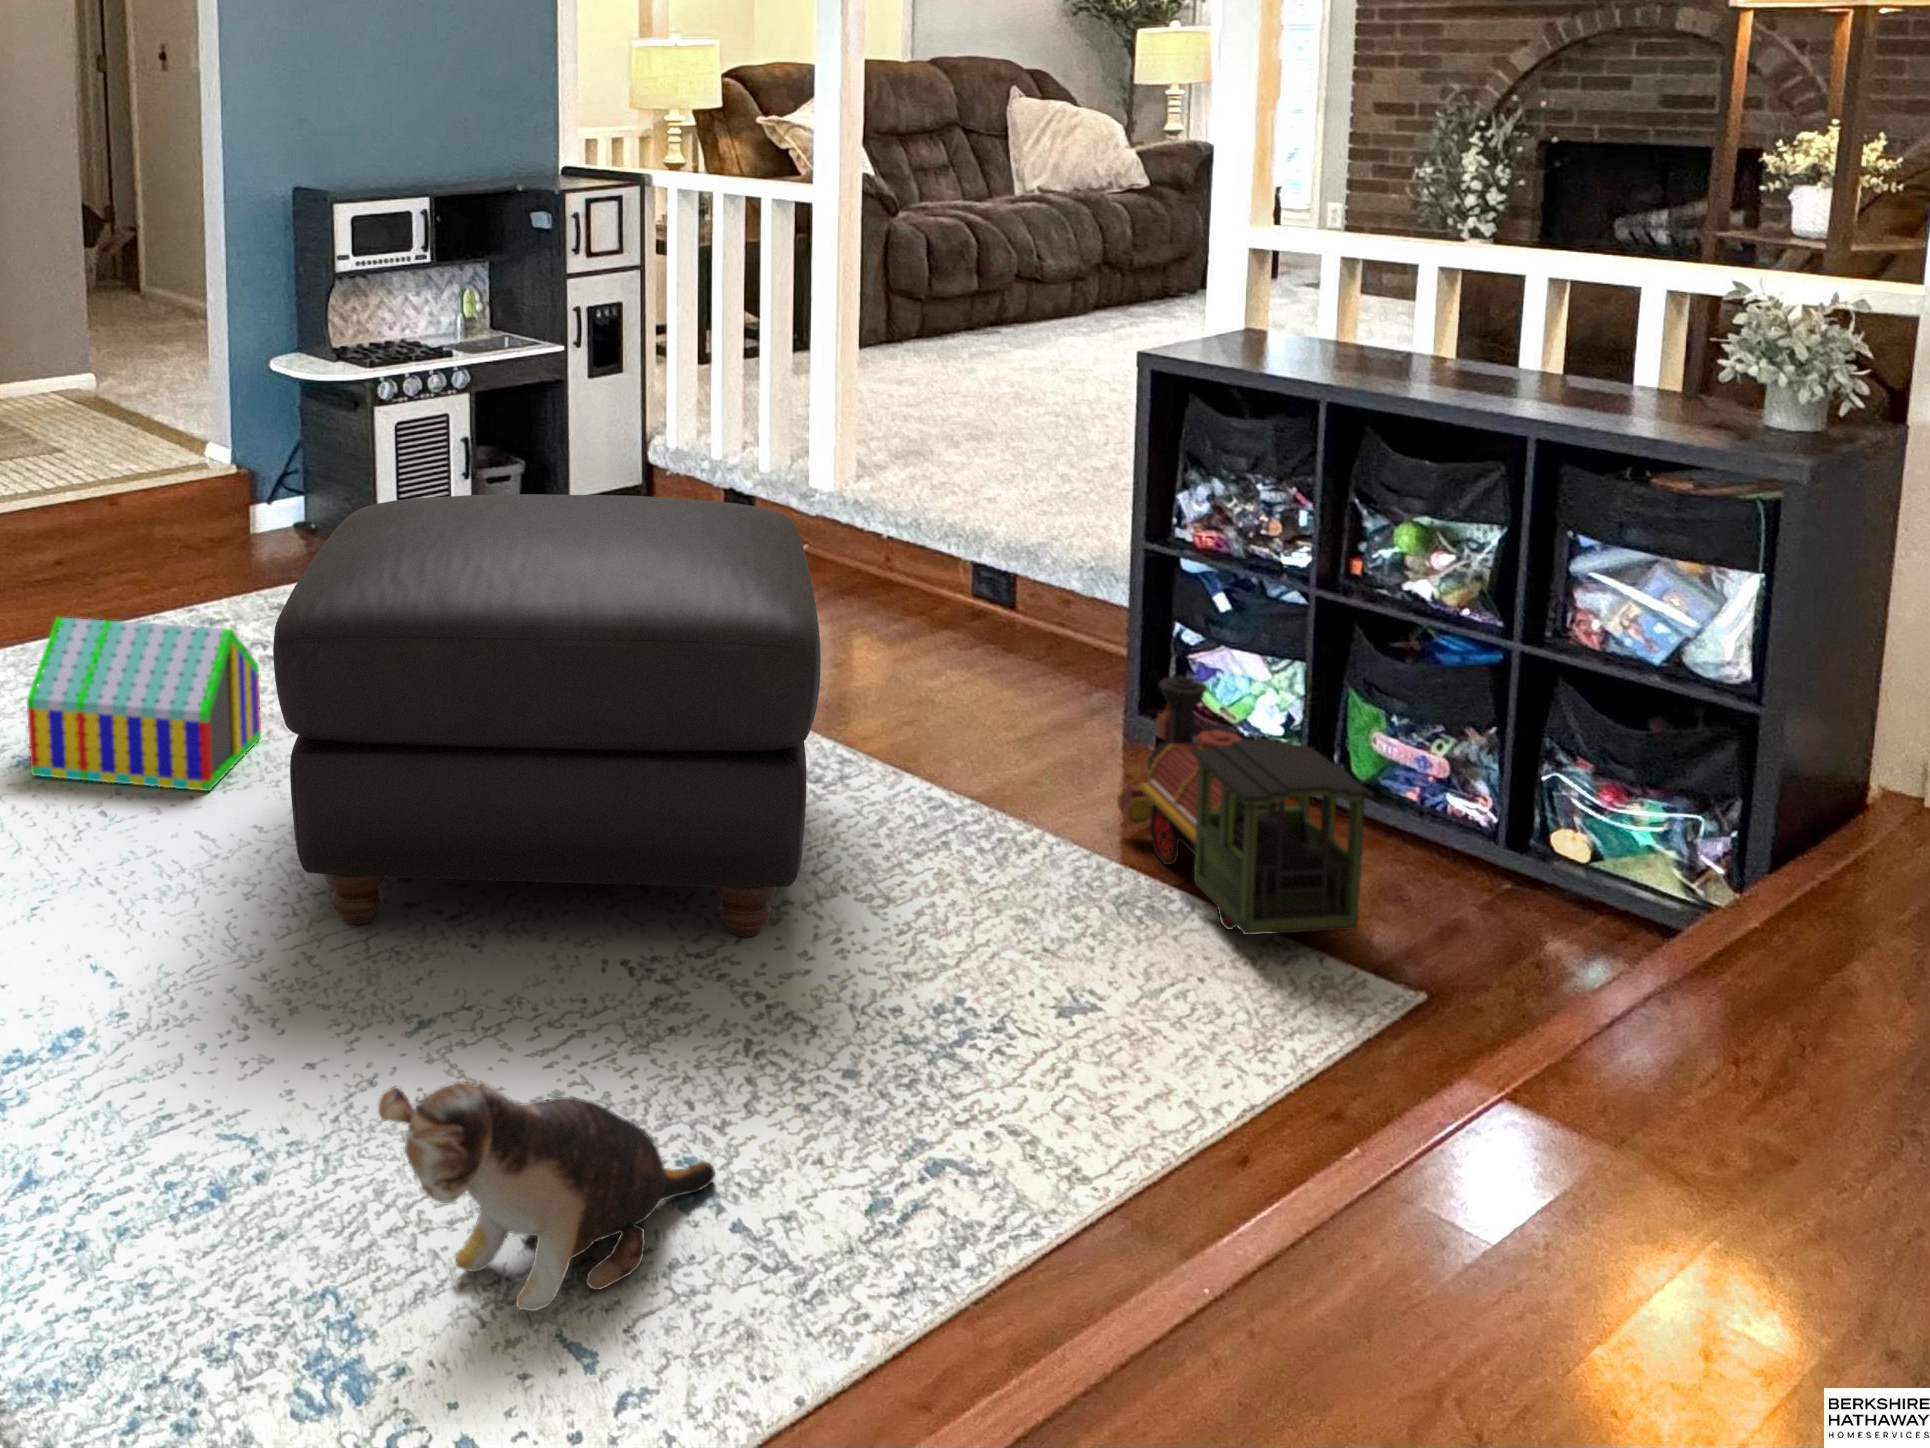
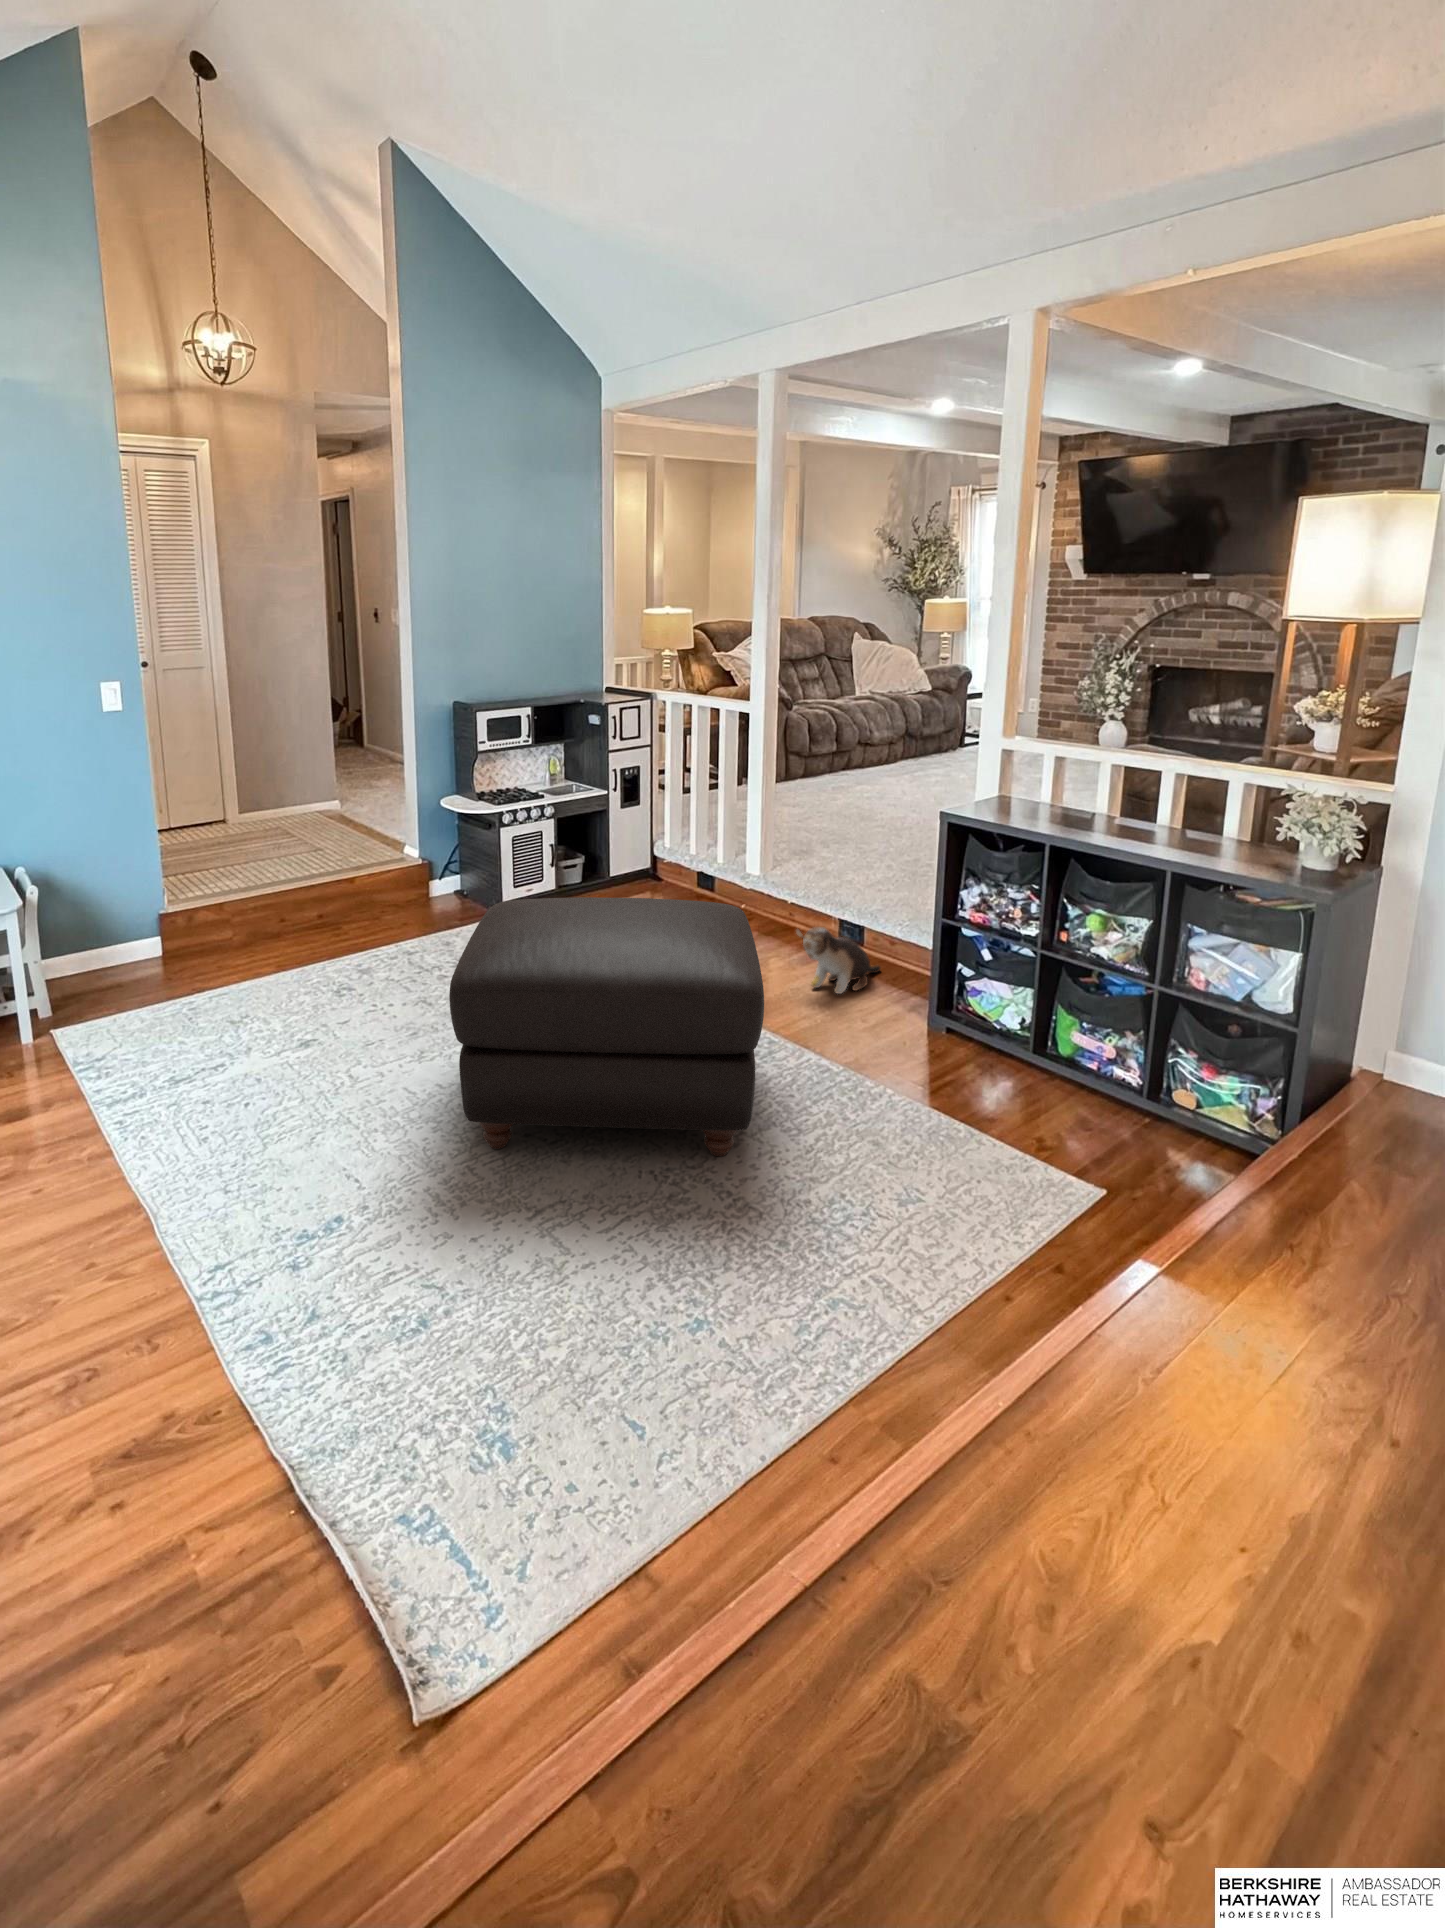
toy house: present [27,618,261,791] -> none [306,963,440,1063]
toy train: present [1117,676,1374,935] -> none [927,1002,1079,1158]
plush toy: present [378,1082,715,1311] -> present [796,927,880,994]

